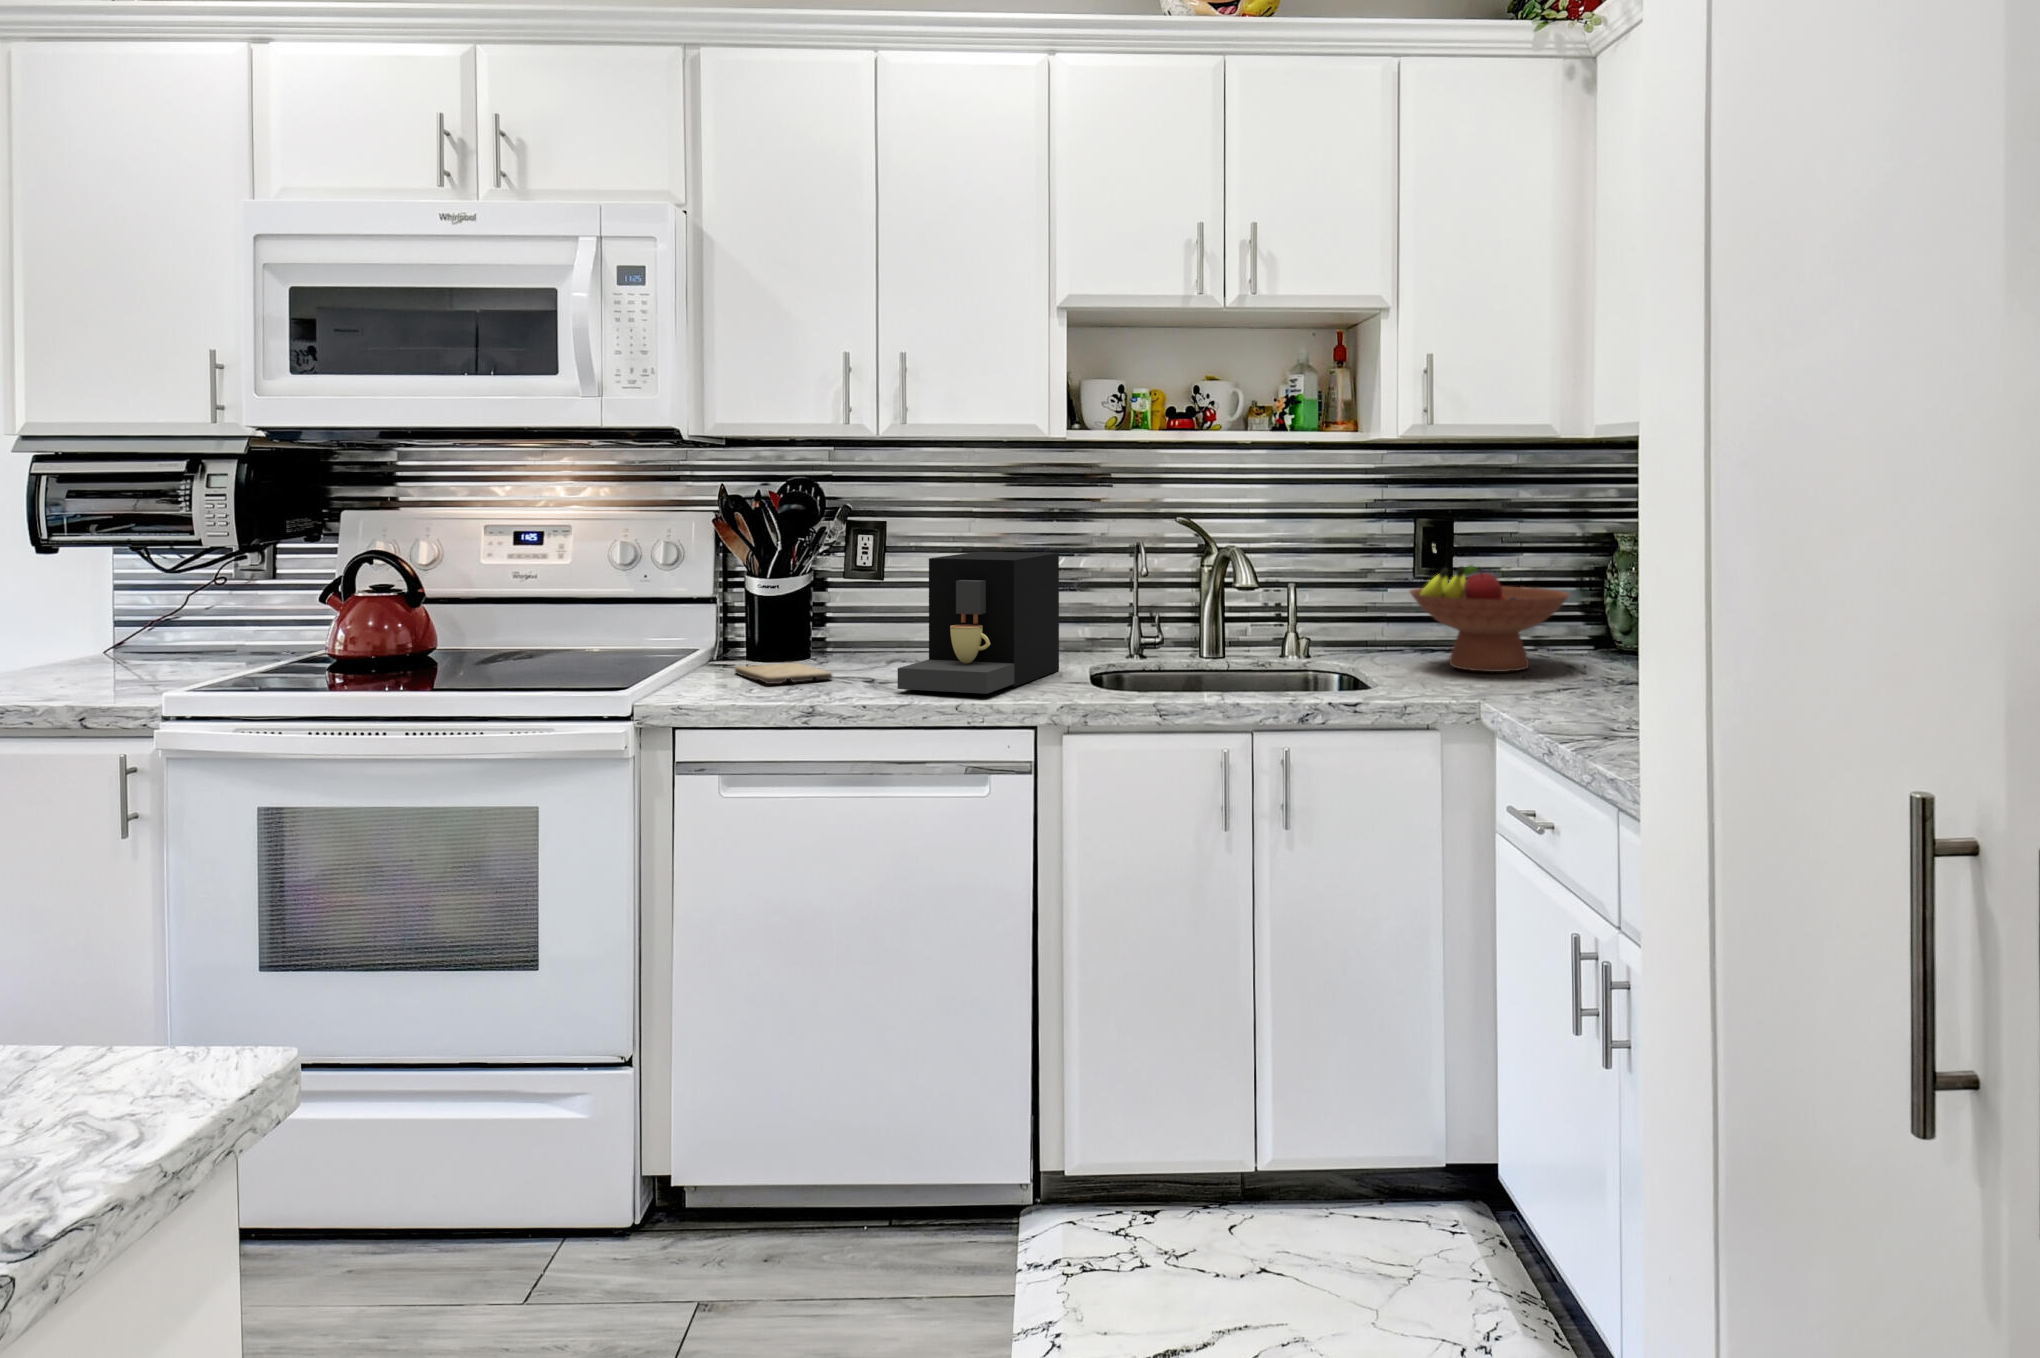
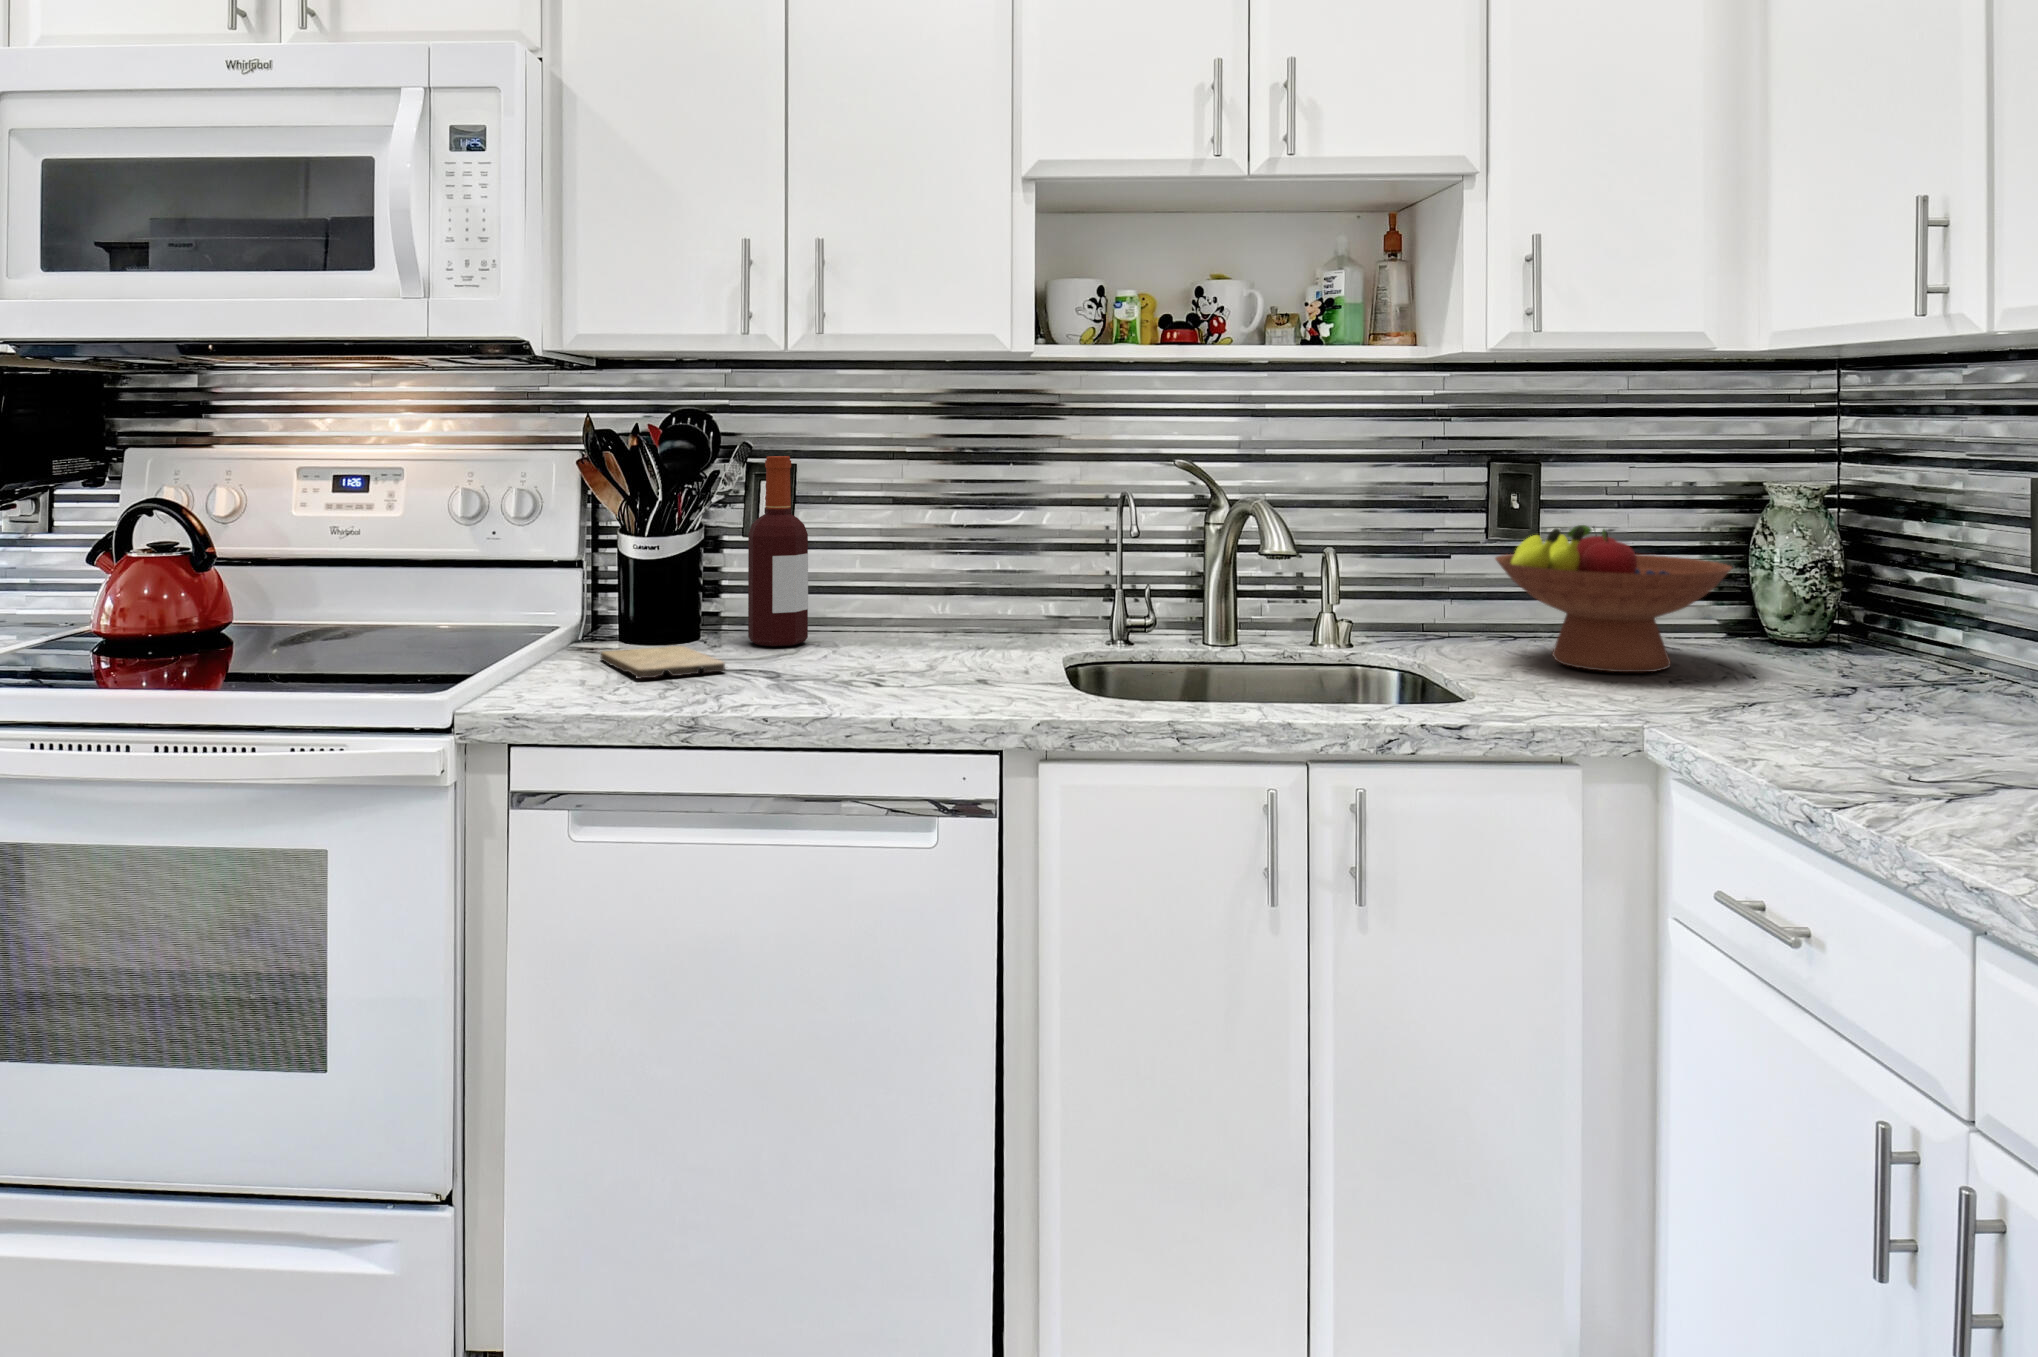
bottle: none [848,516,894,663] -> present [748,456,808,646]
coffee maker: present [898,552,1059,694] -> none [810,502,1024,700]

